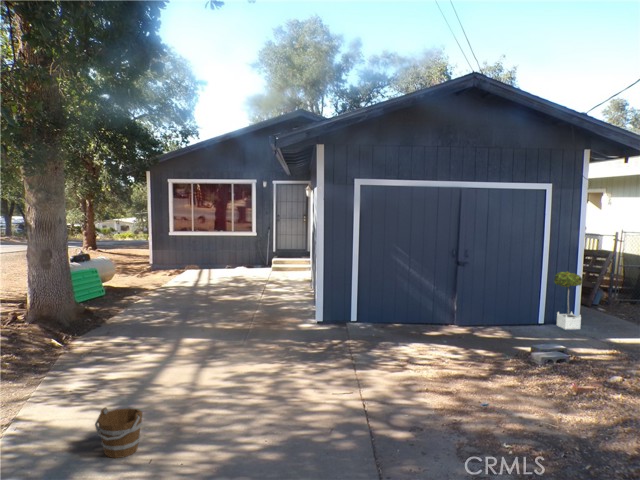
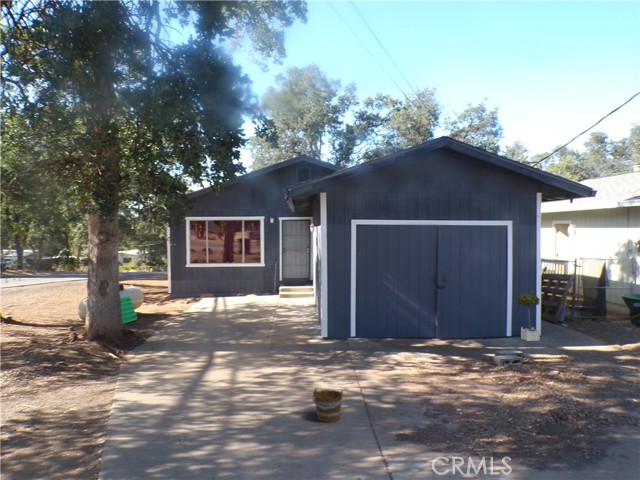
bucket: present [95,407,142,458] -> present [312,389,343,422]

